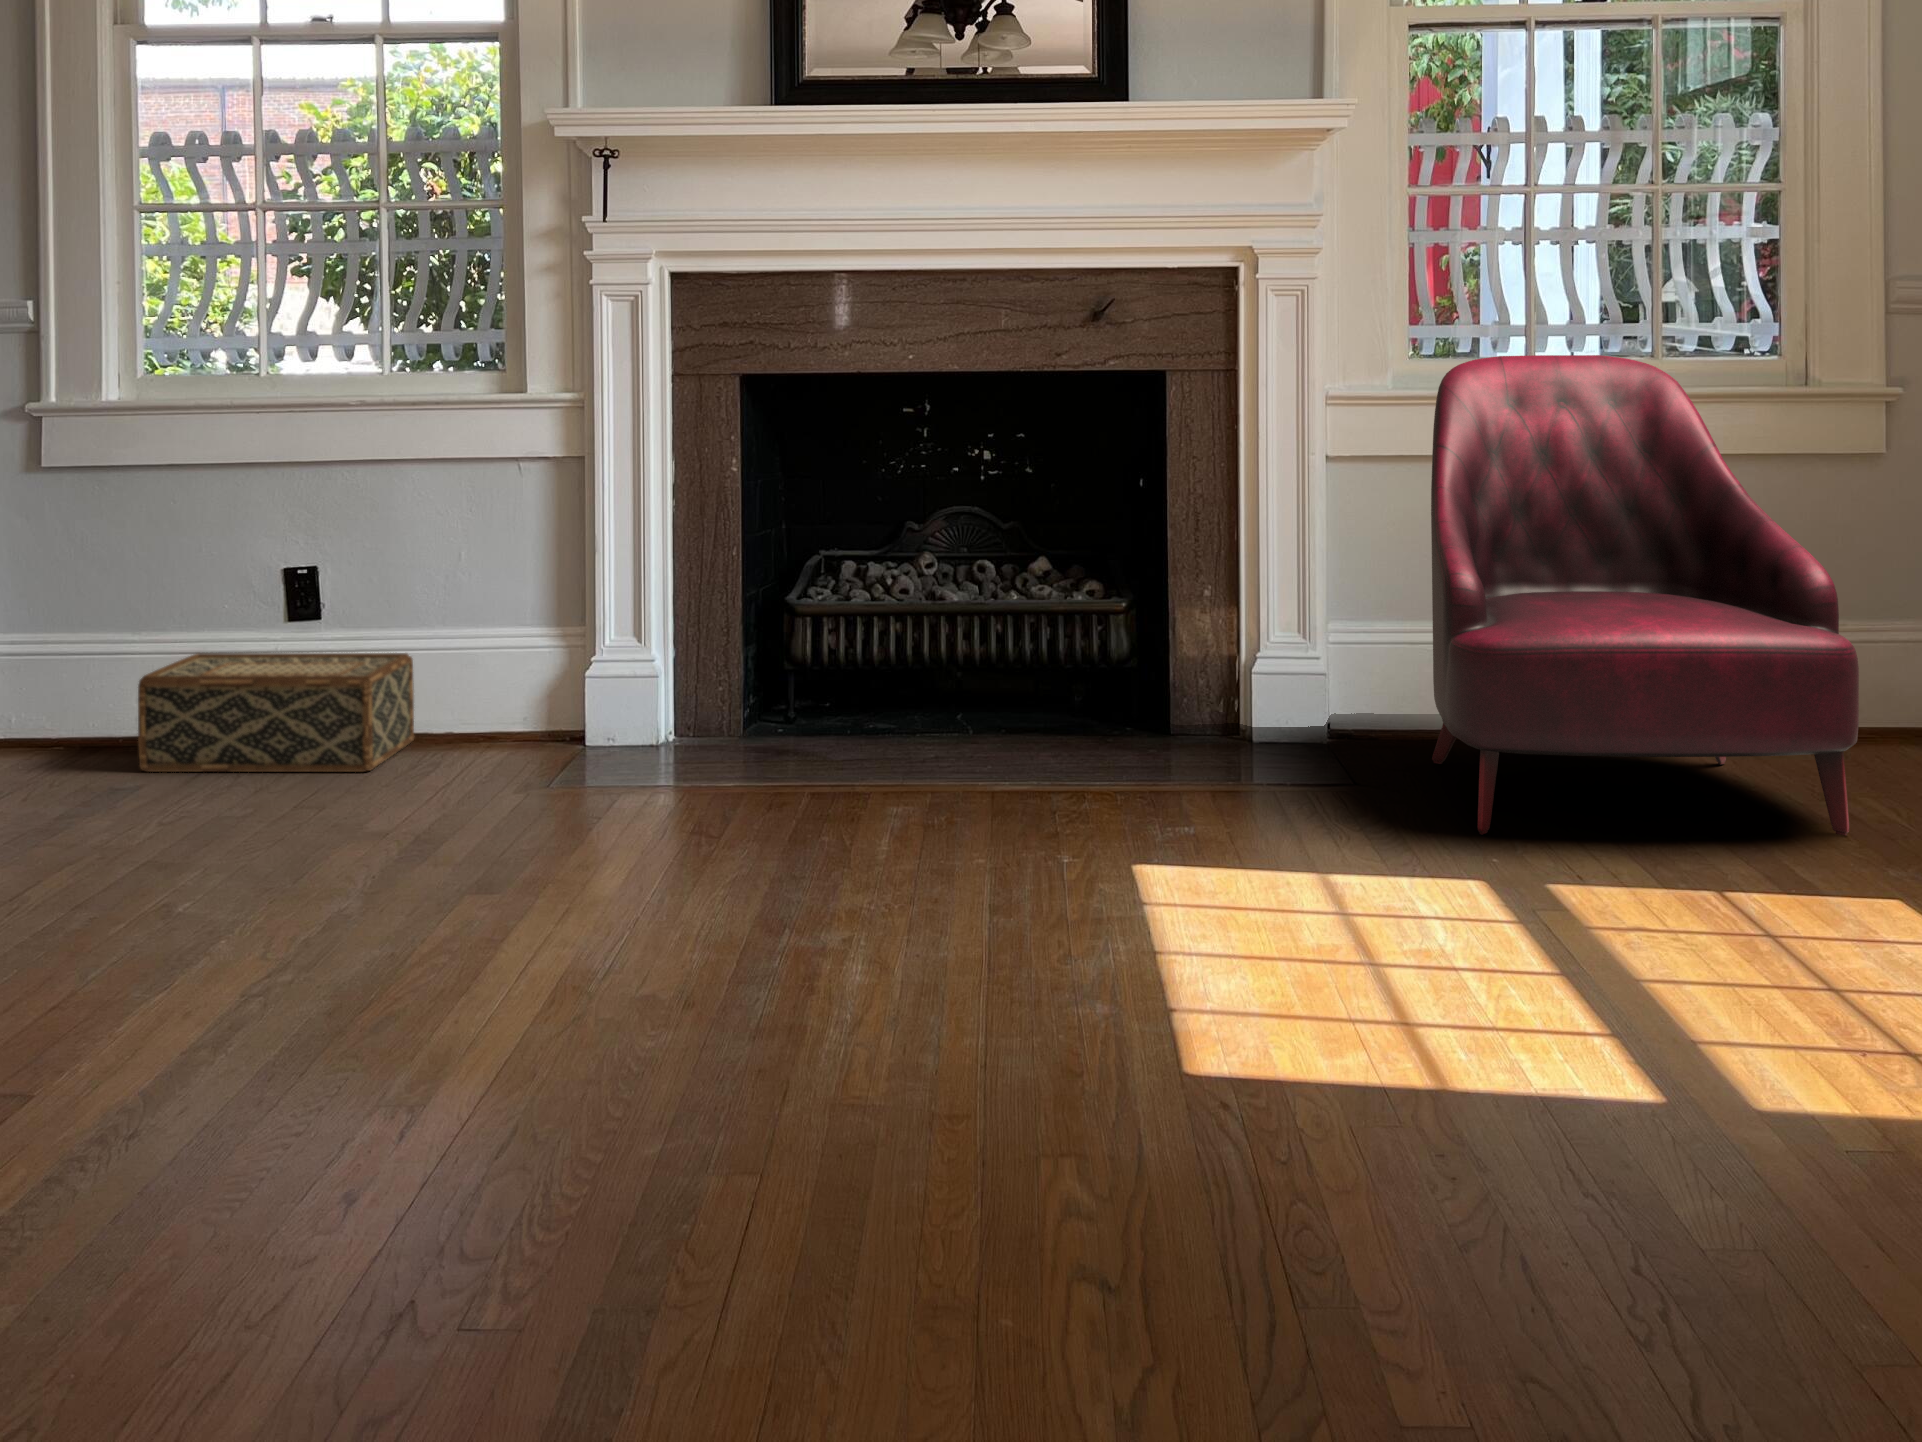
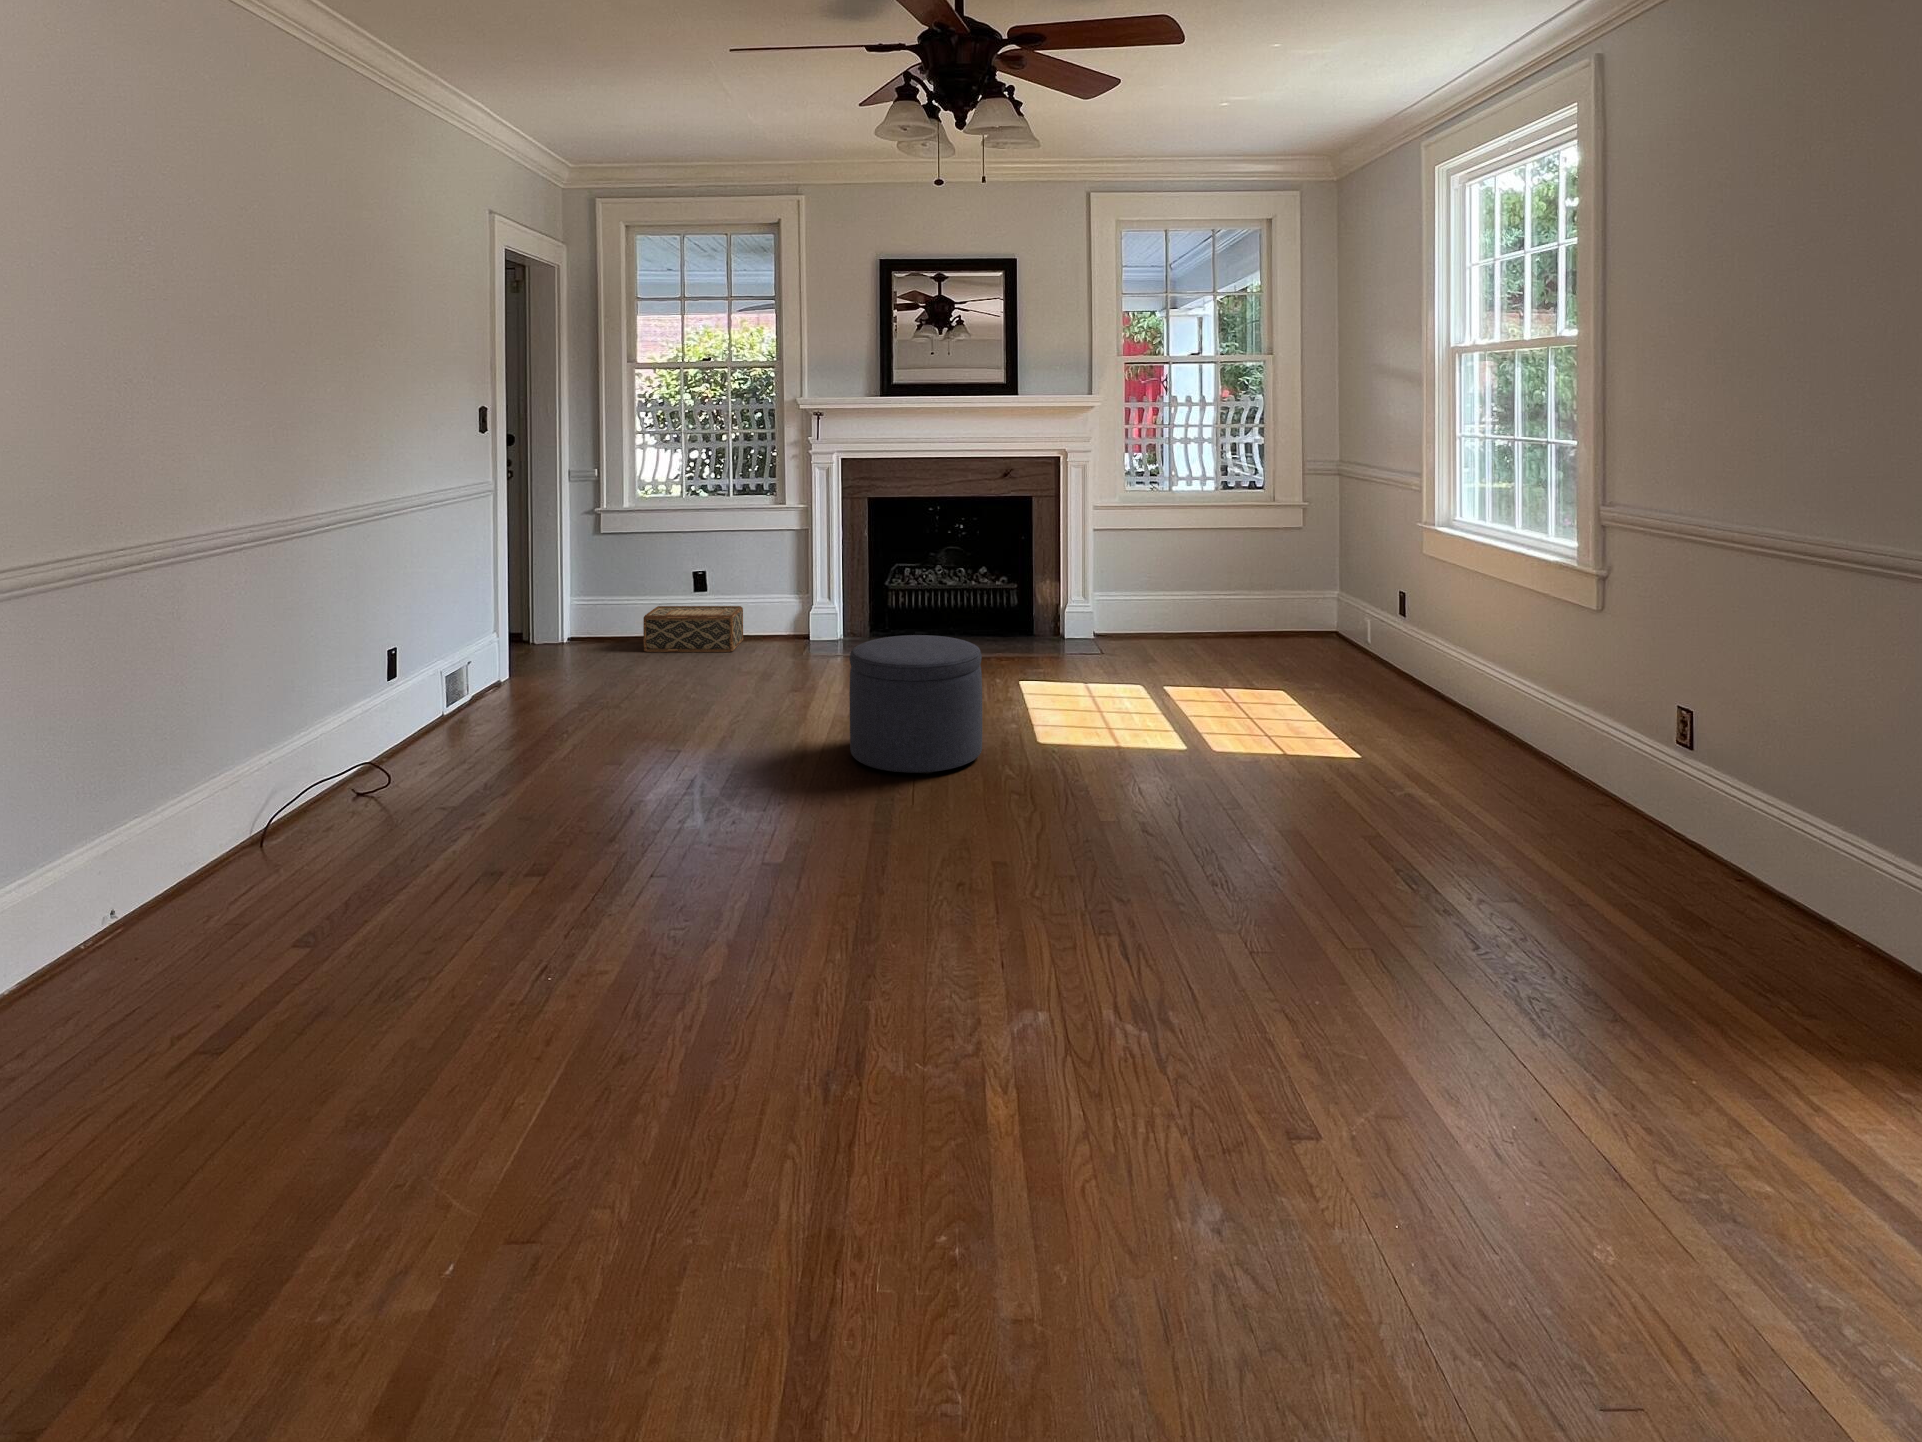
armchair: present [1431,355,1859,836] -> none [1136,491,1285,673]
ottoman: none [554,729,999,1213] -> present [849,635,982,774]

